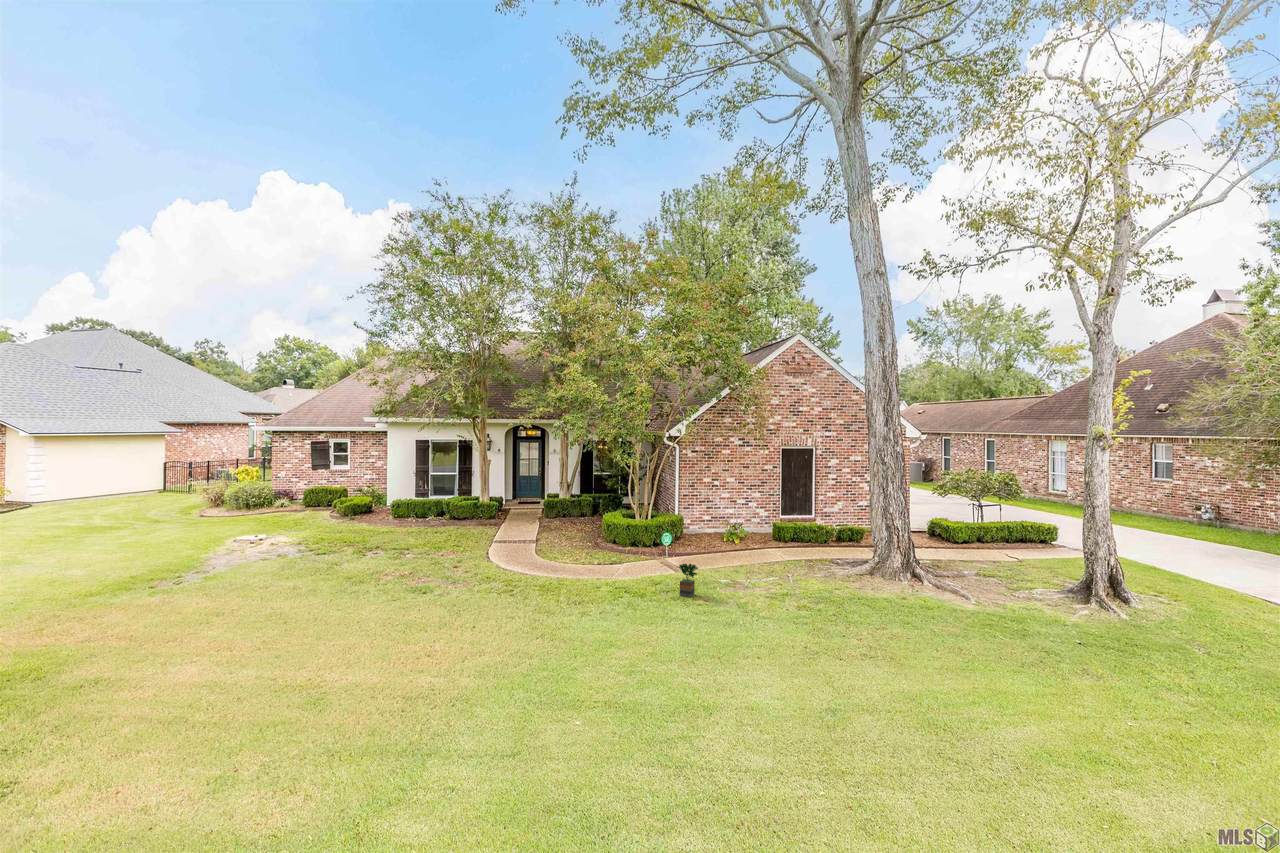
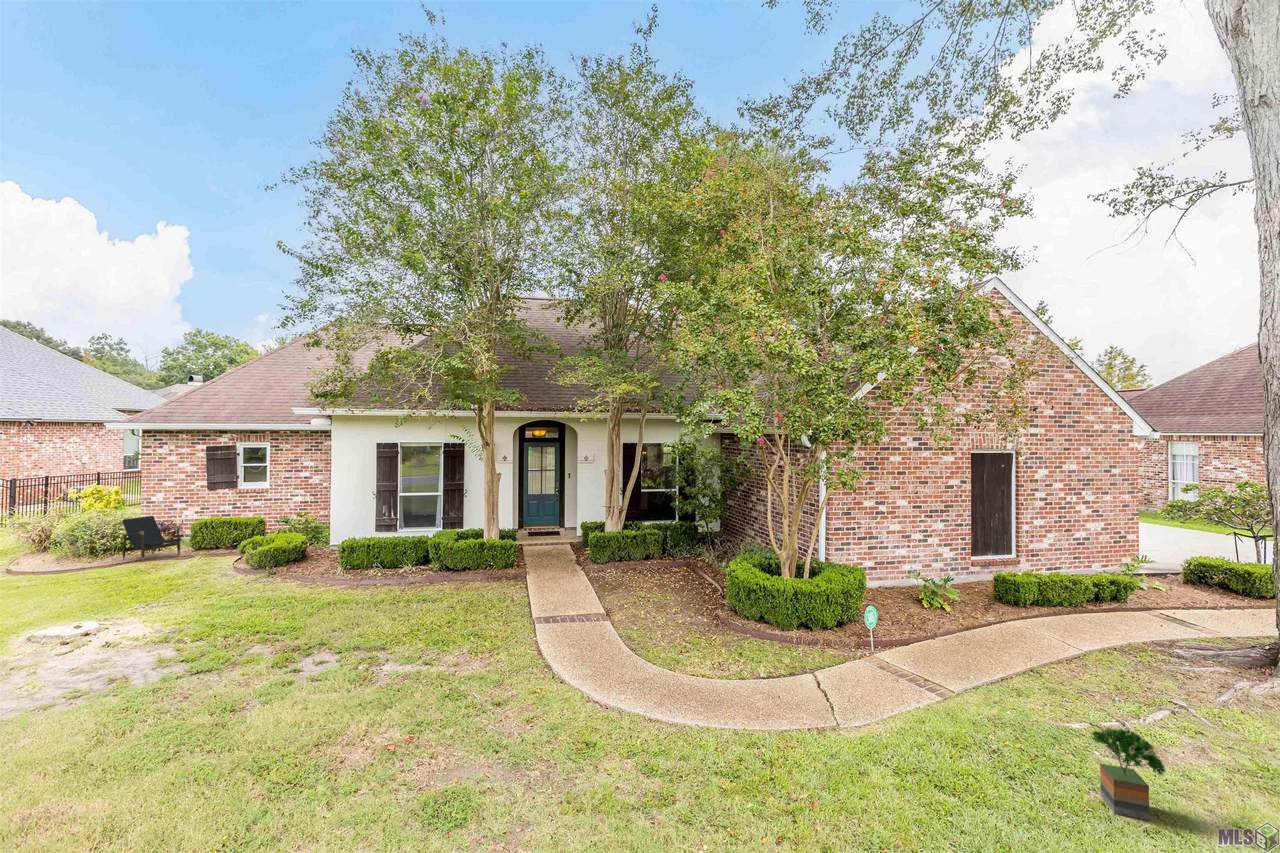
lounge chair: none [264,486,297,513] -> present [122,516,181,562]

